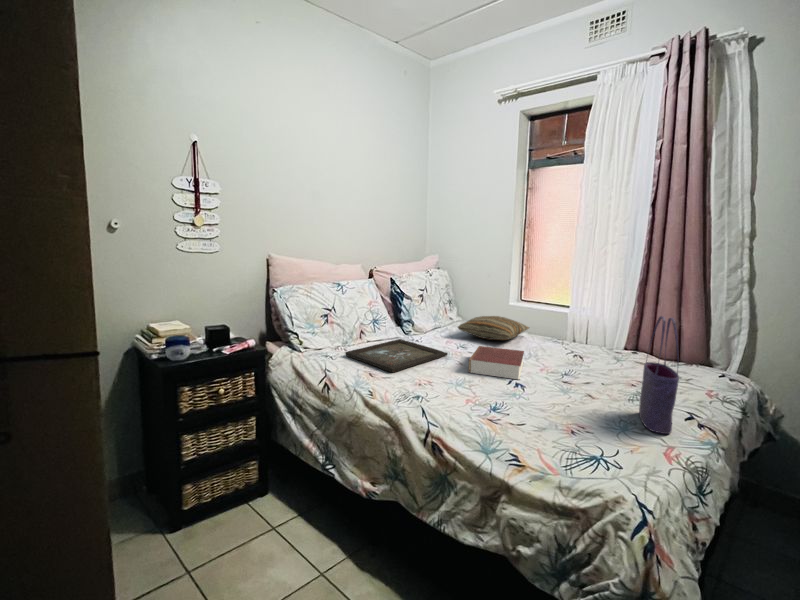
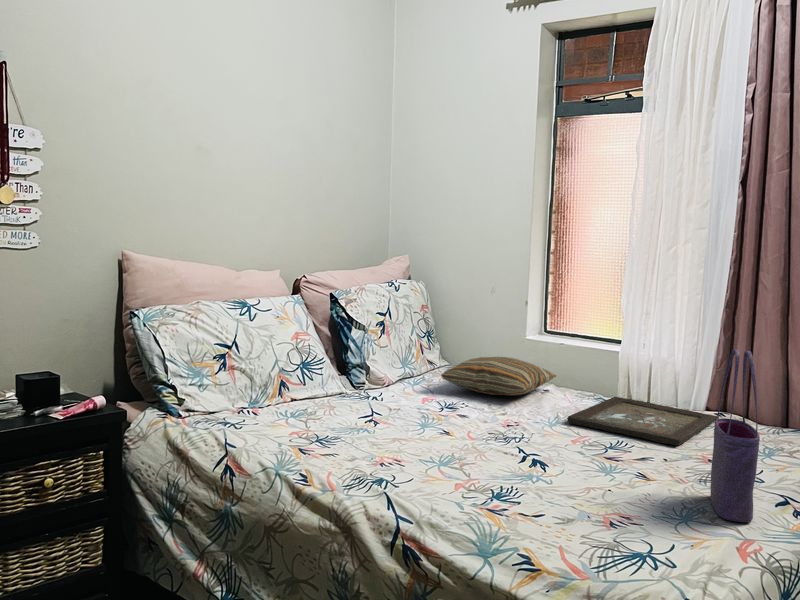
tray: present [345,339,447,372] -> present [567,397,717,445]
book: present [468,346,524,379] -> none [458,403,546,453]

